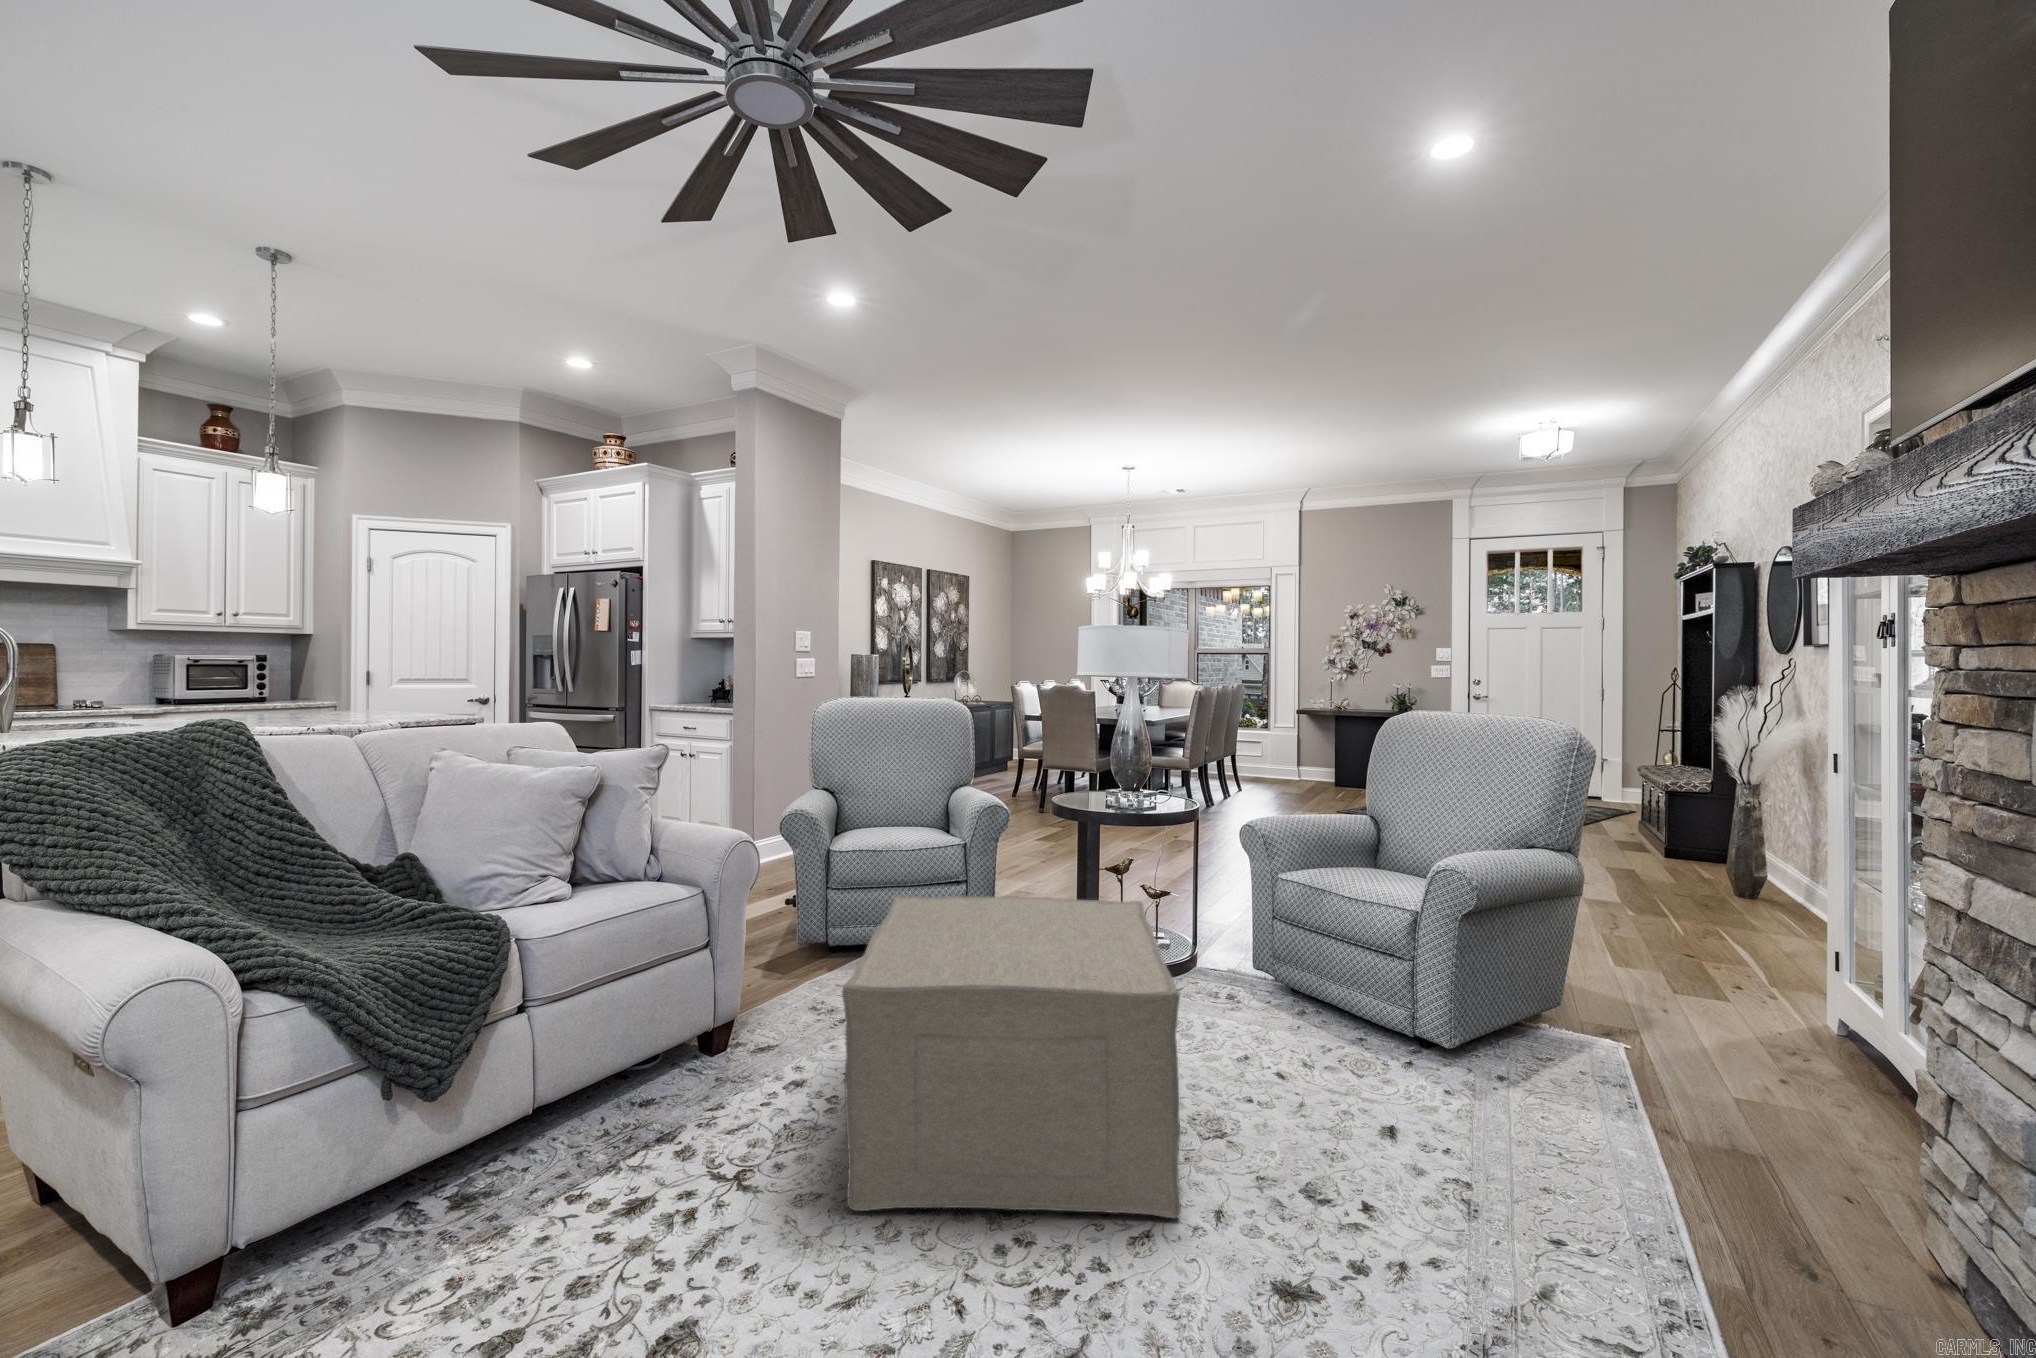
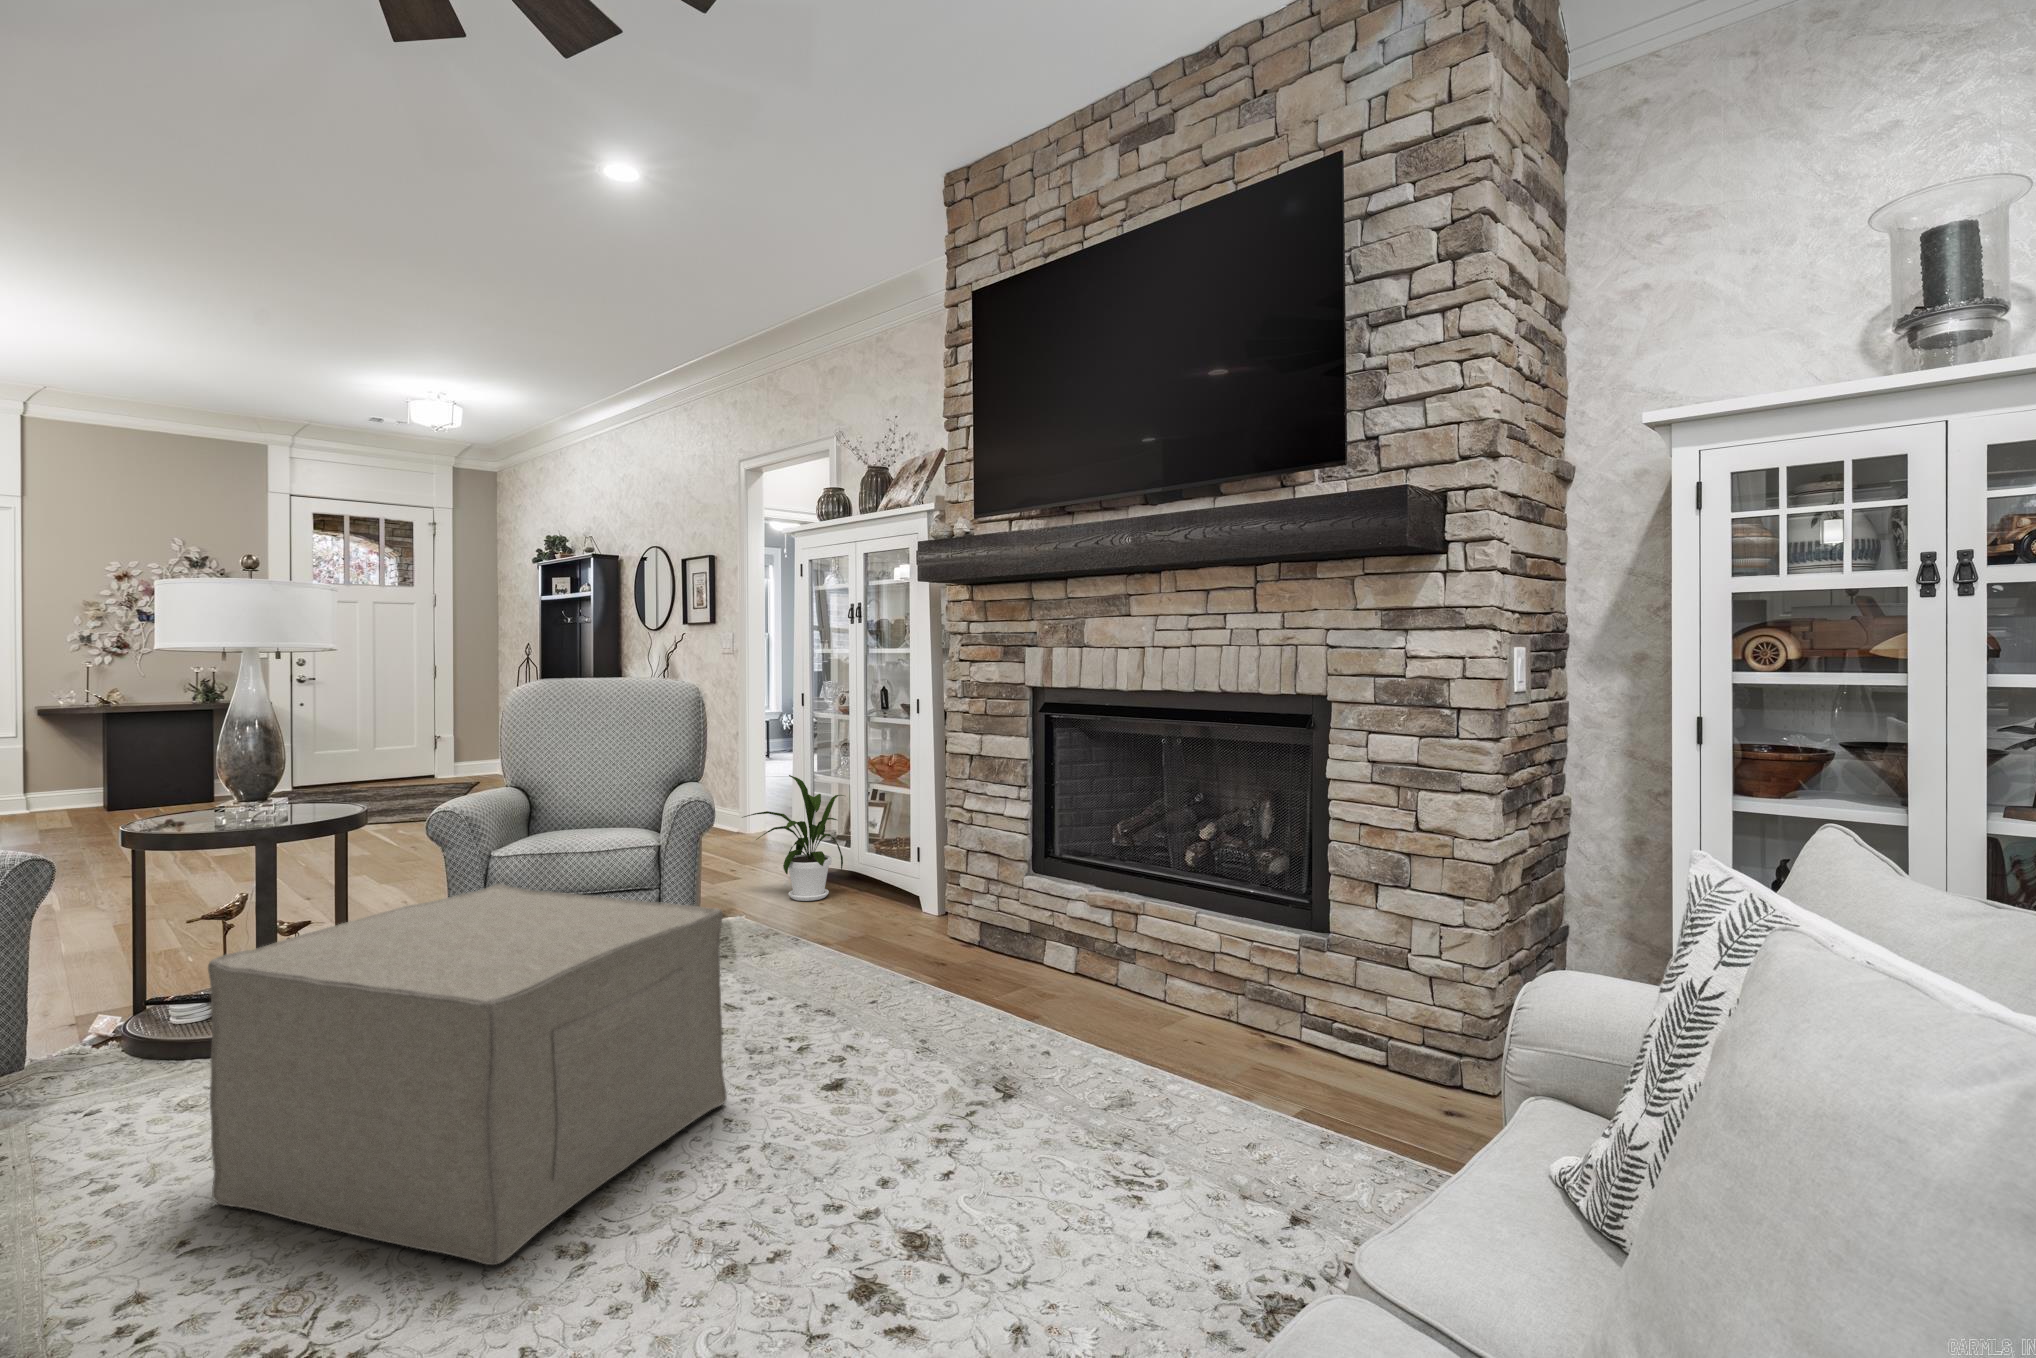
house plant: none [1667,868,1853,1067] -> present [742,775,844,901]

